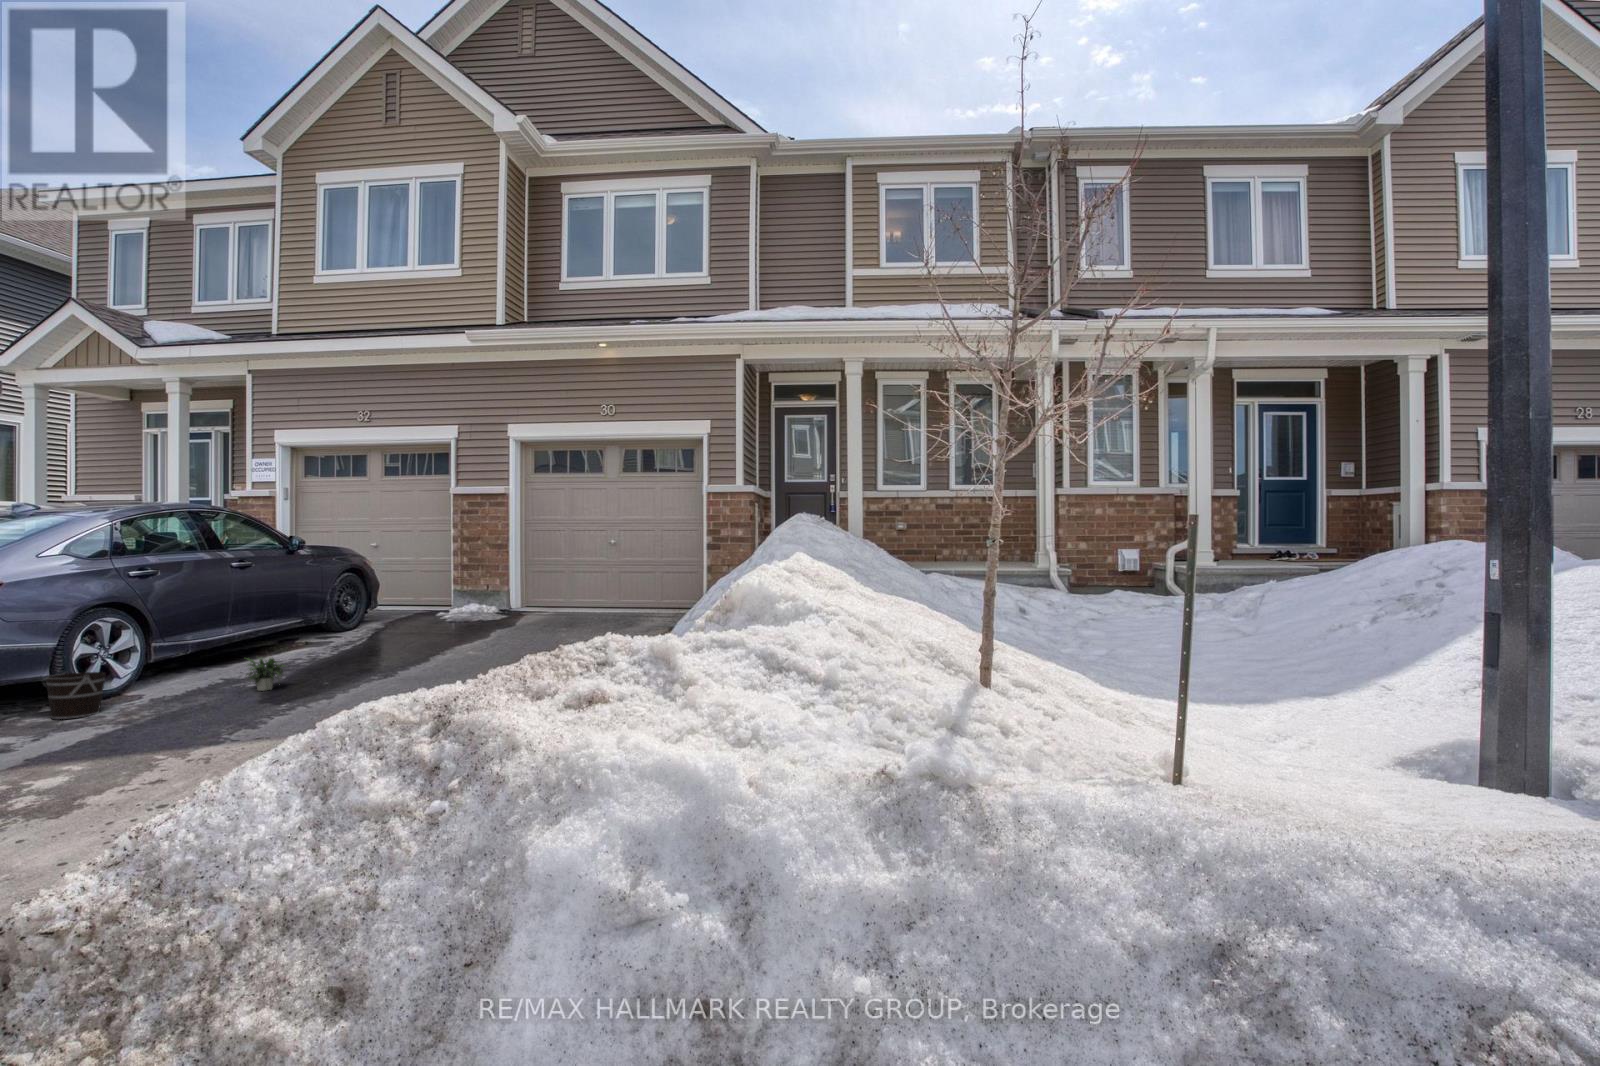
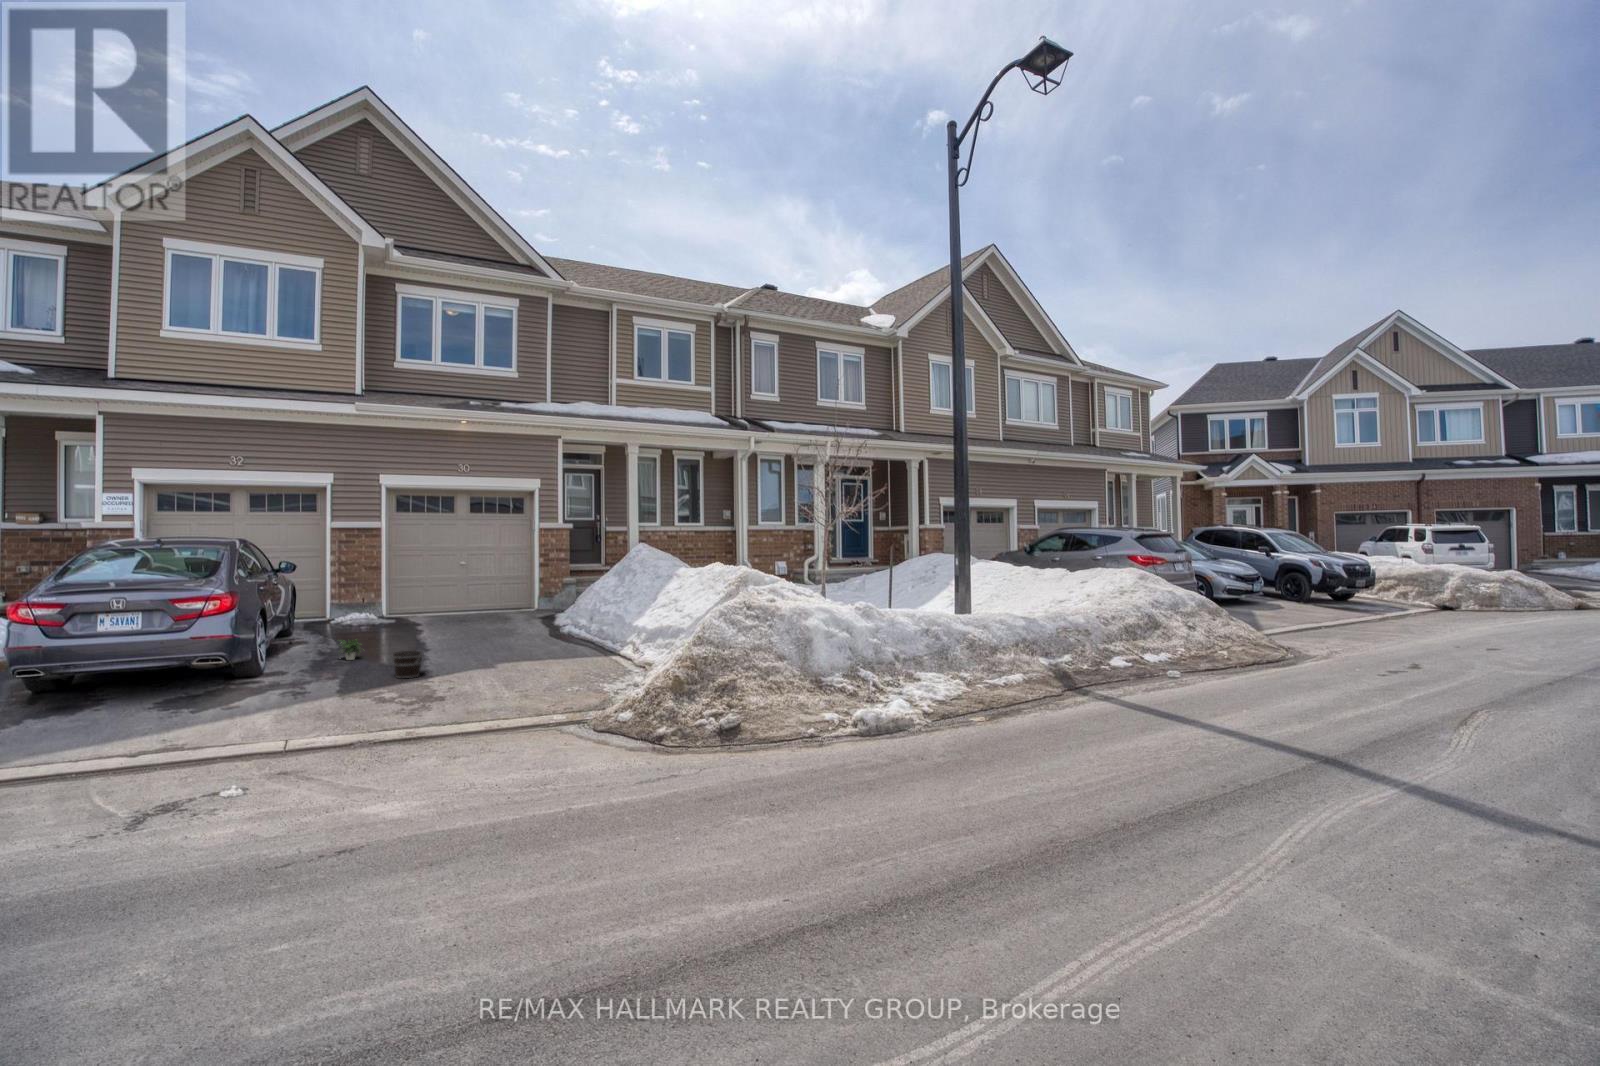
bucket: present [46,672,105,719] -> present [393,651,422,678]

